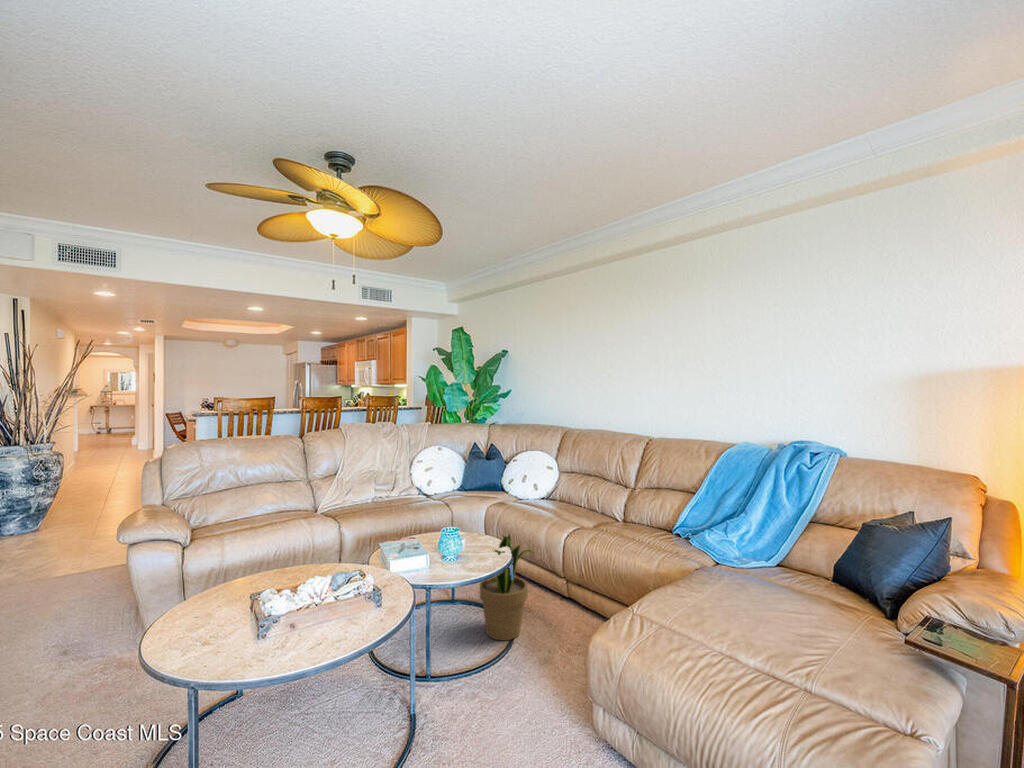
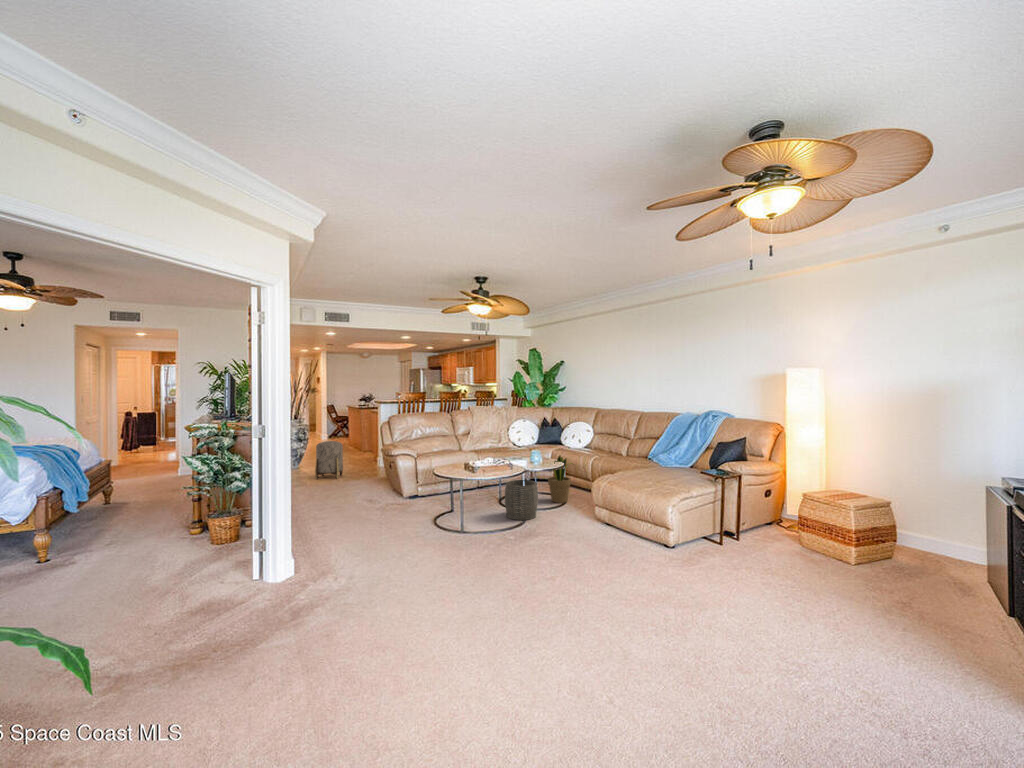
ottoman: none [17,487,94,566] -> present [315,441,343,479]
woven basket: none [368,614,454,743] -> present [505,480,538,520]

